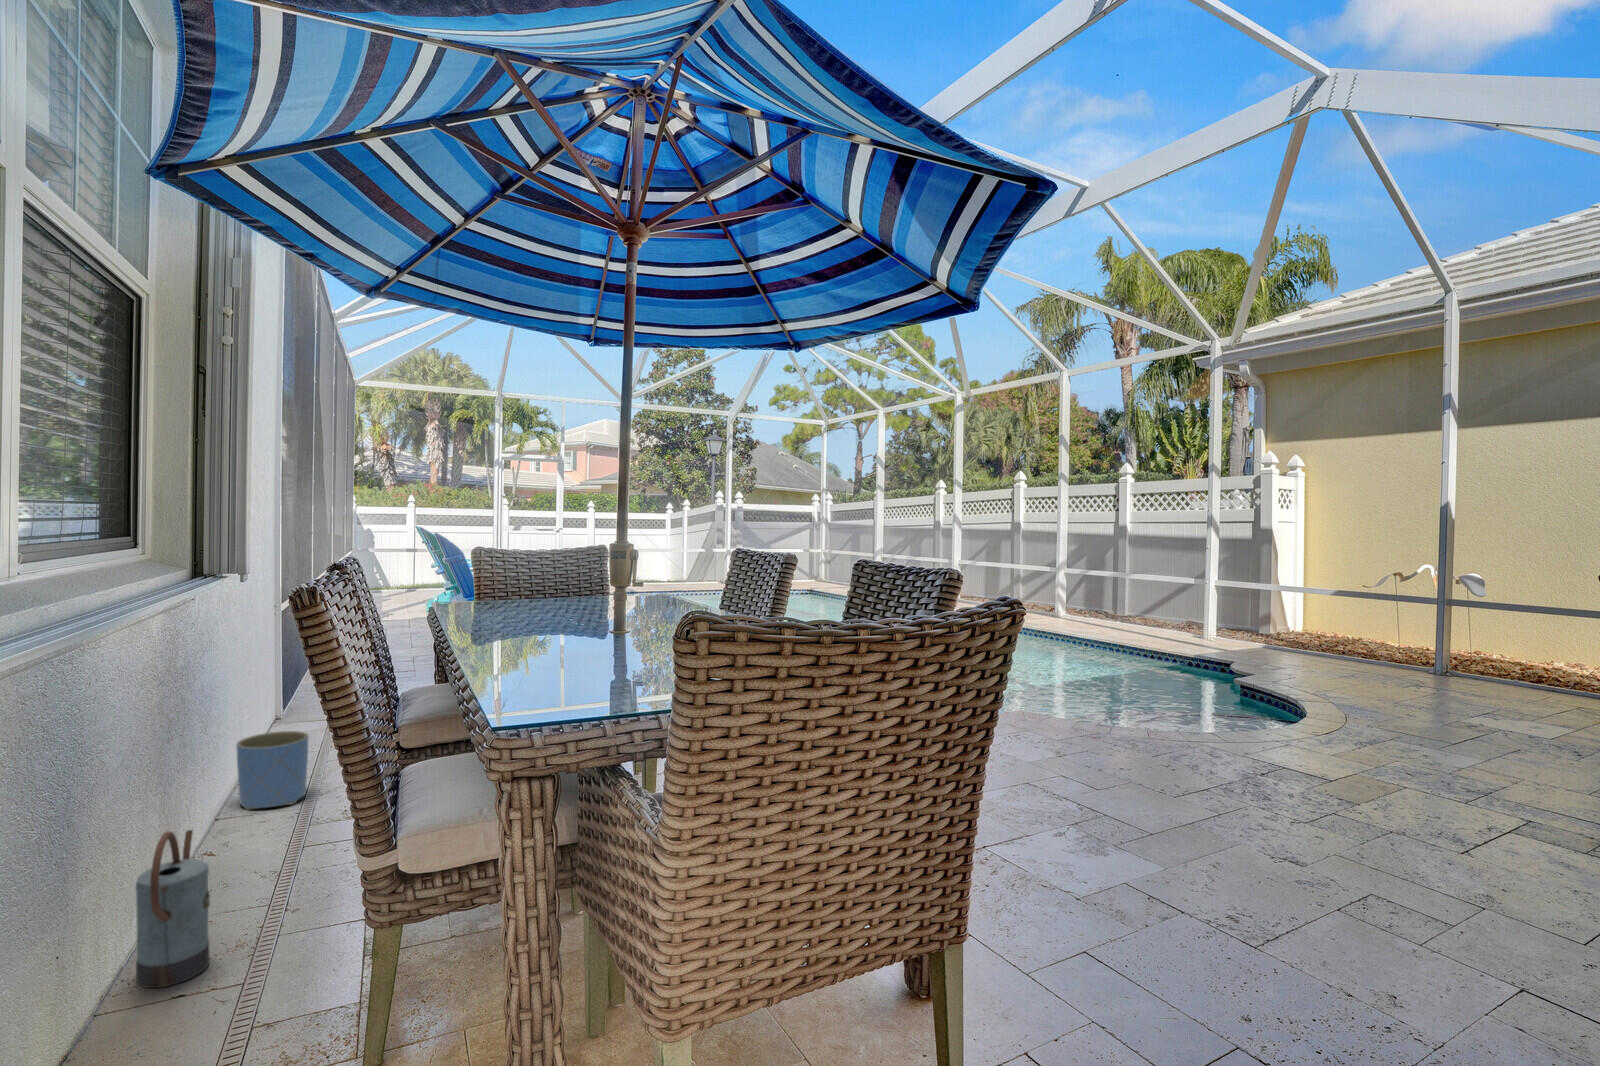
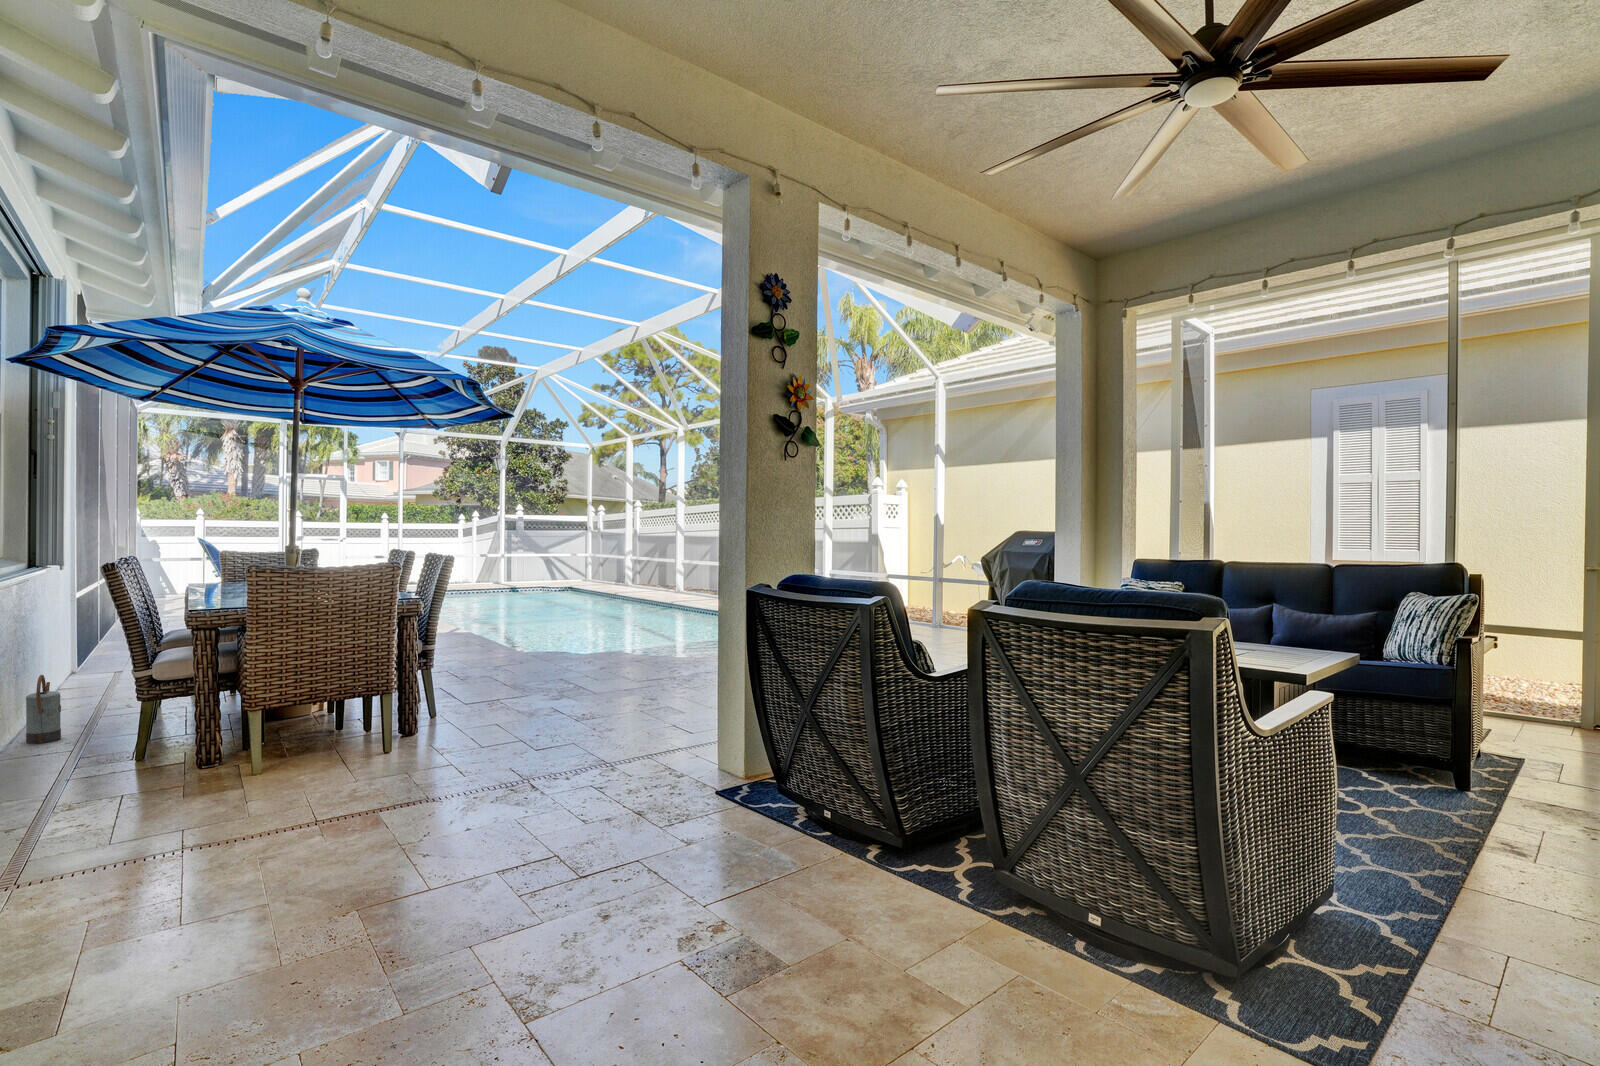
planter: present [236,731,309,810] -> none [60,660,106,703]

